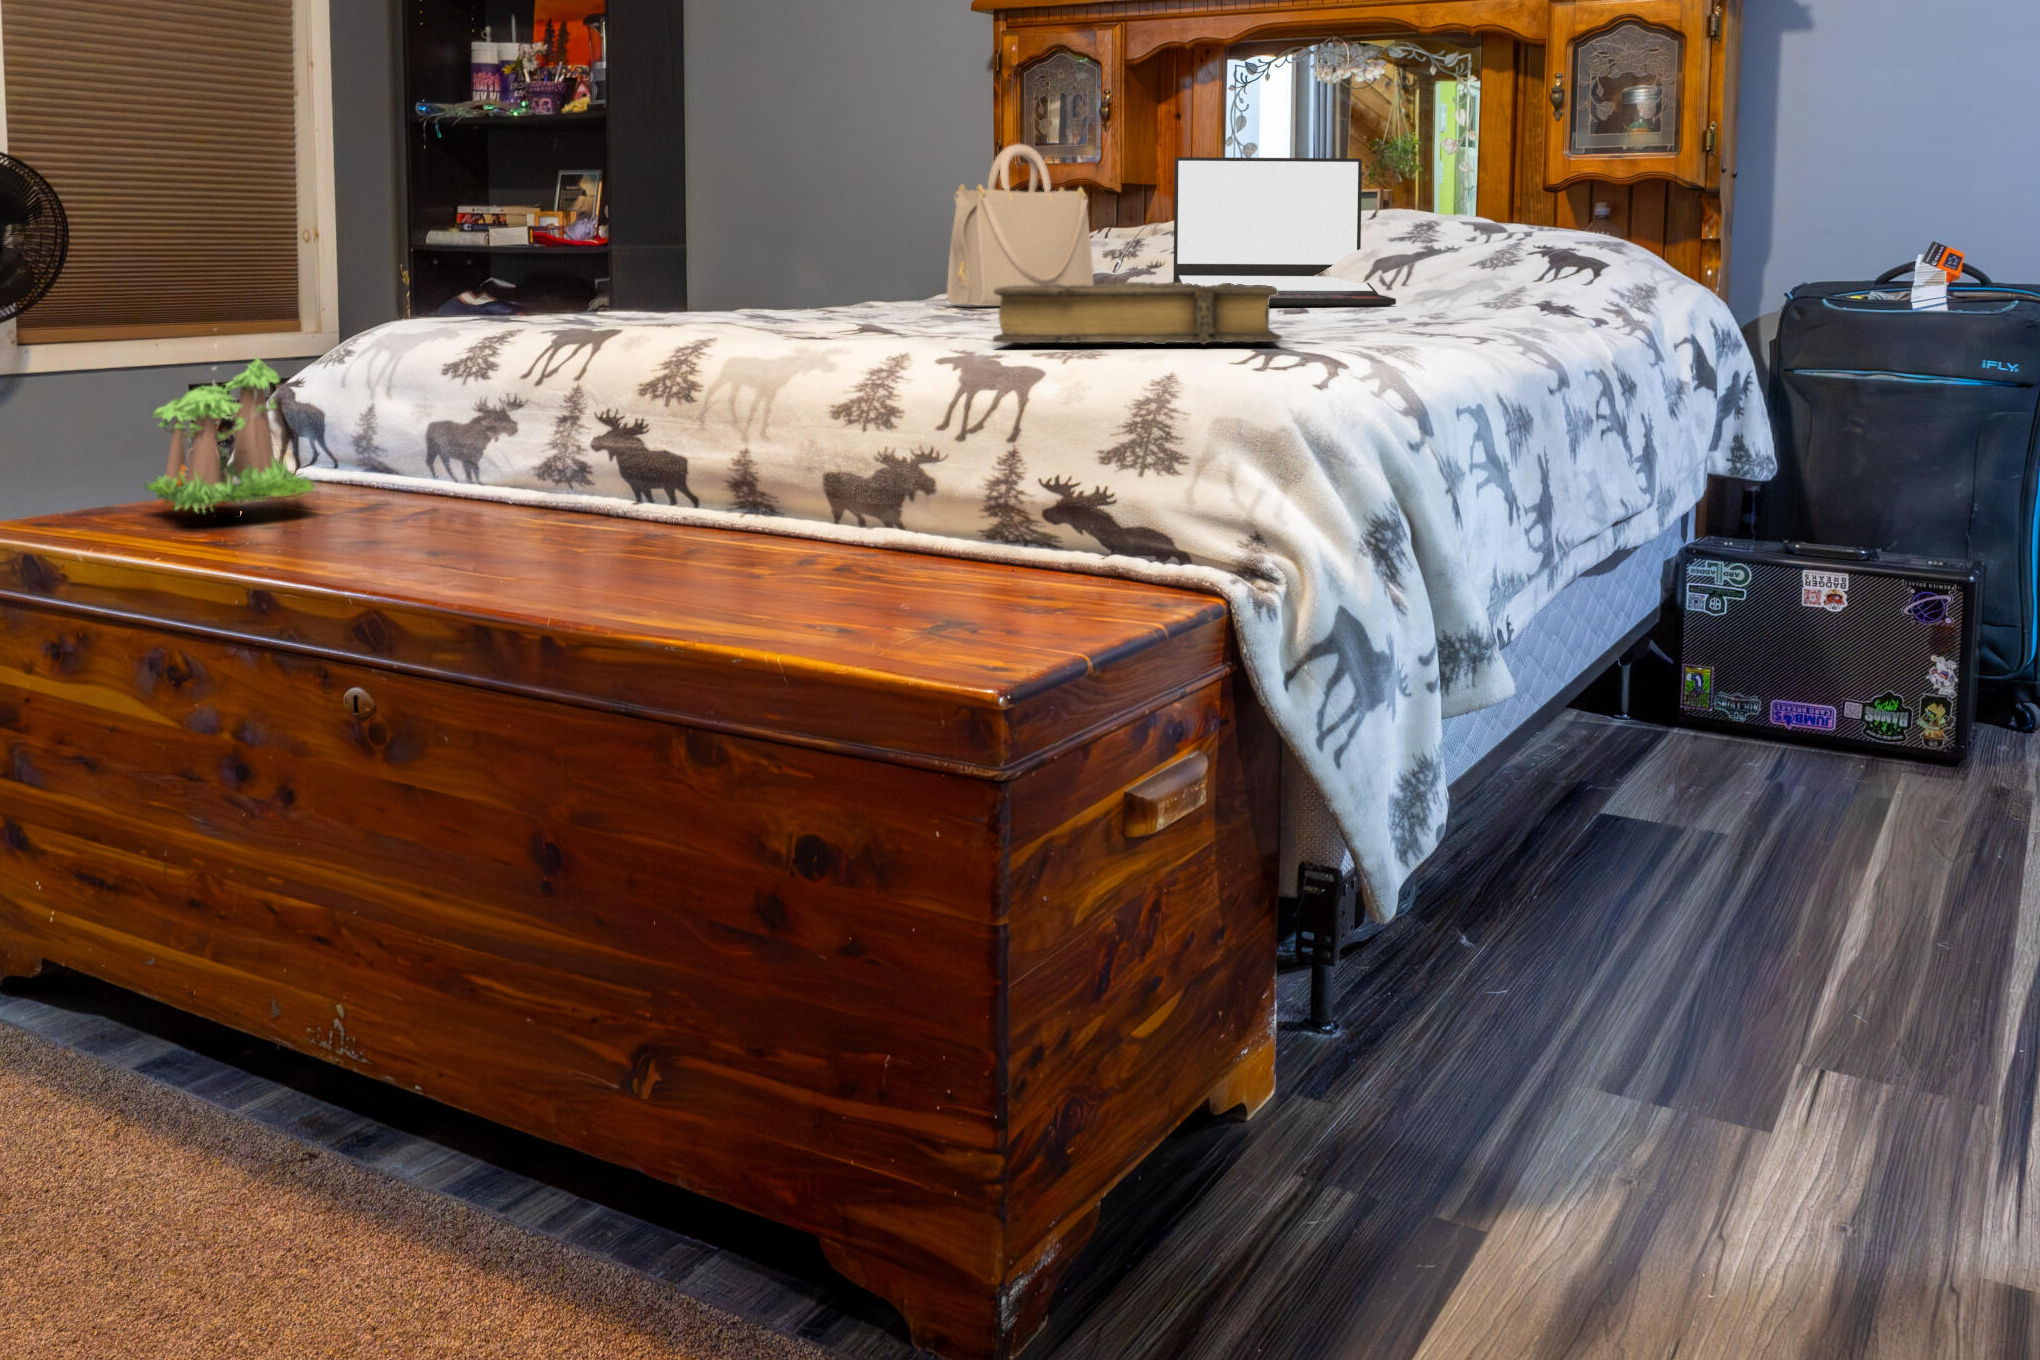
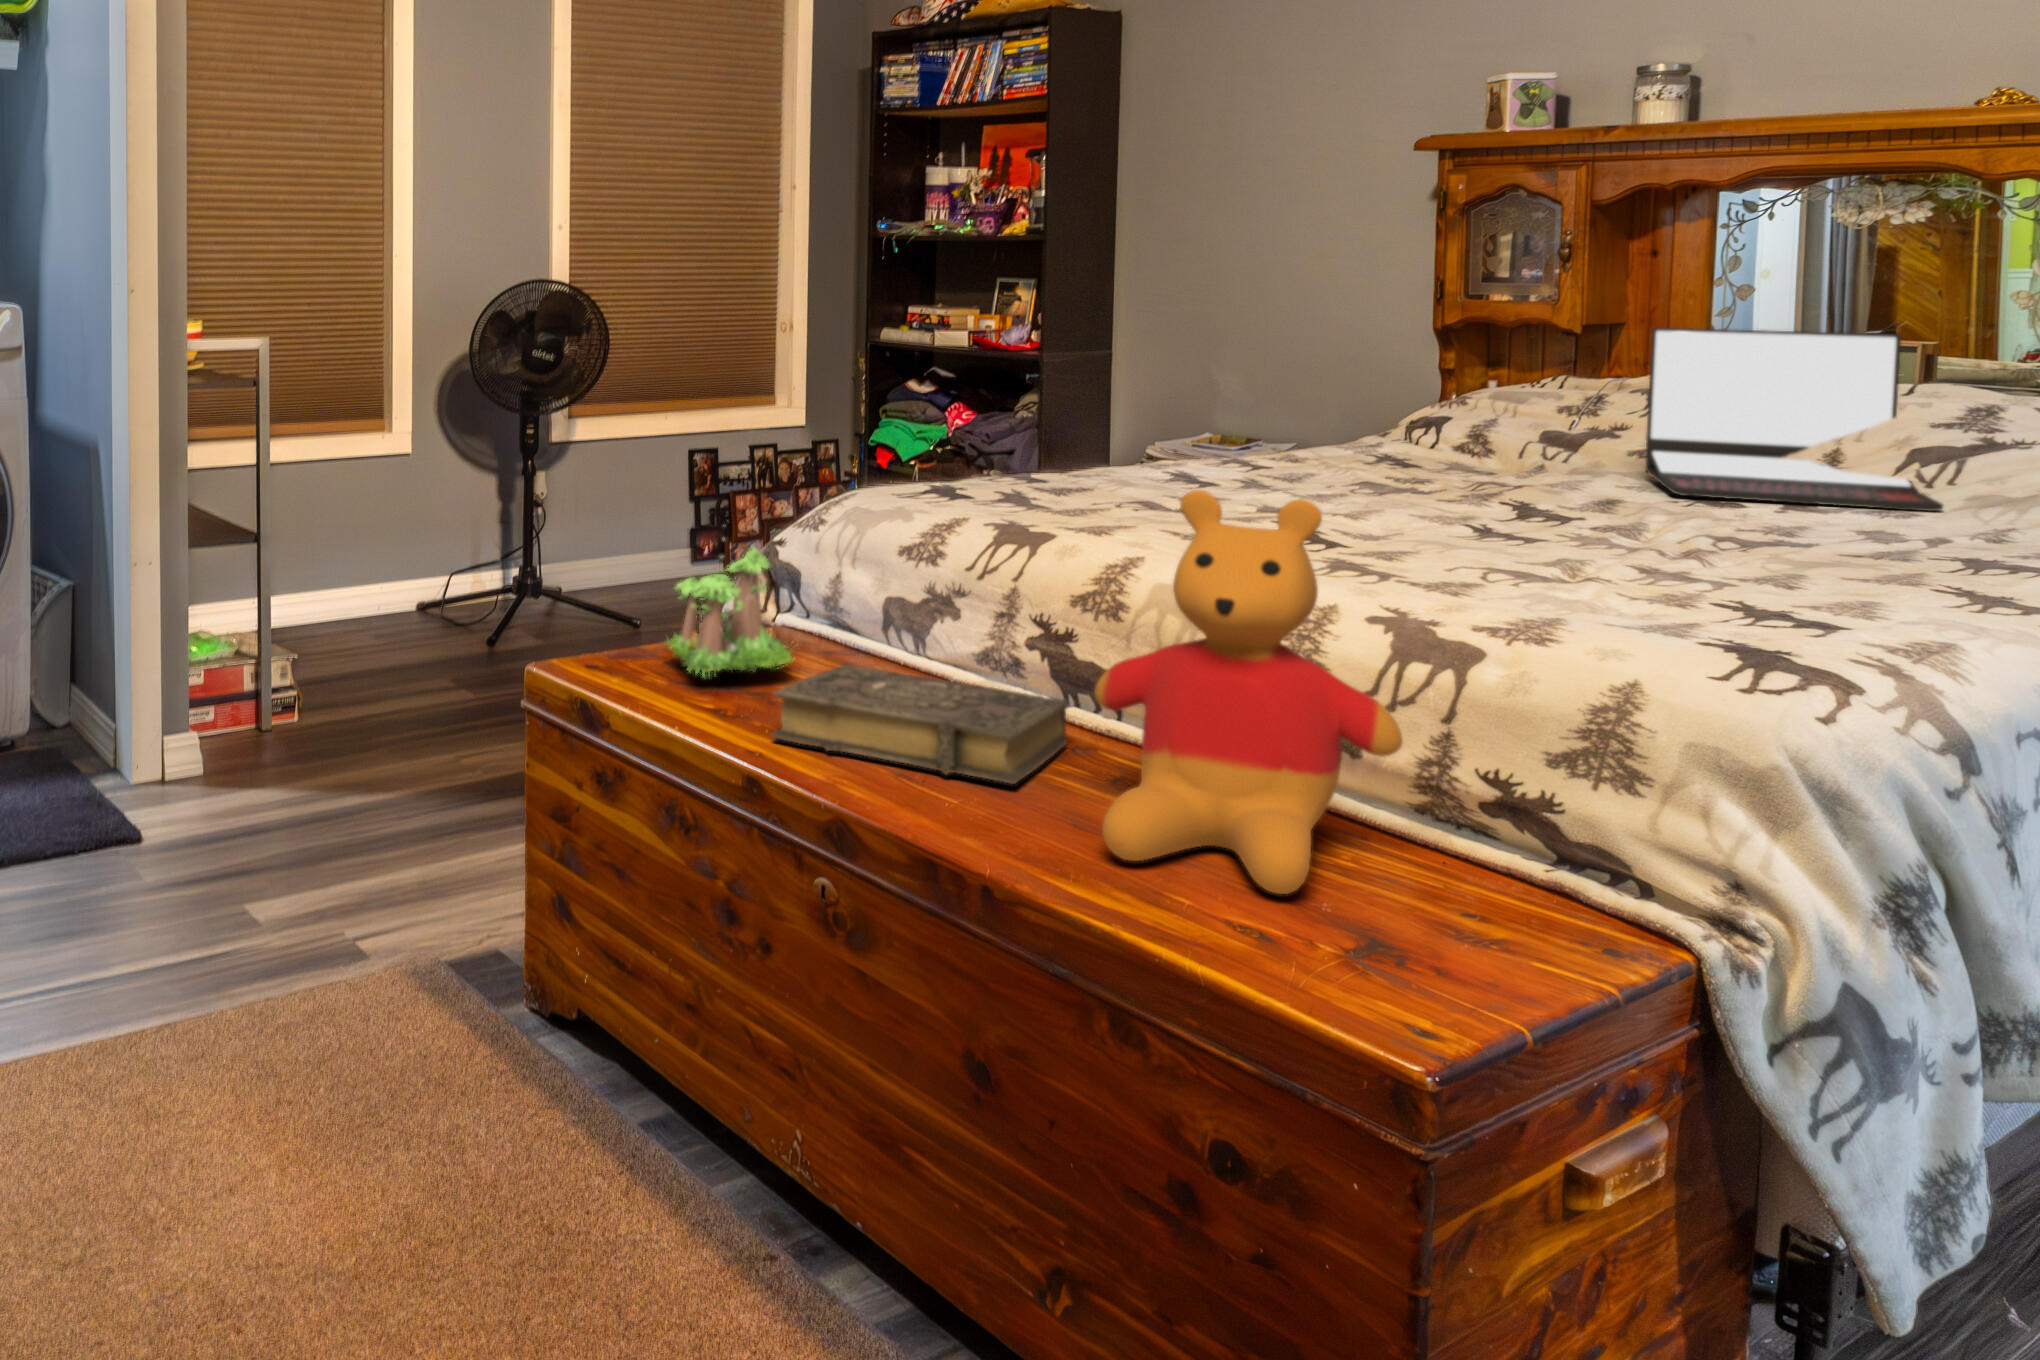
handbag: present [947,144,1094,306] -> none [1379,310,1548,471]
stuffed bear: none [661,196,970,602] -> present [1094,490,1403,894]
book: present [993,282,1282,345] -> present [771,665,1068,784]

